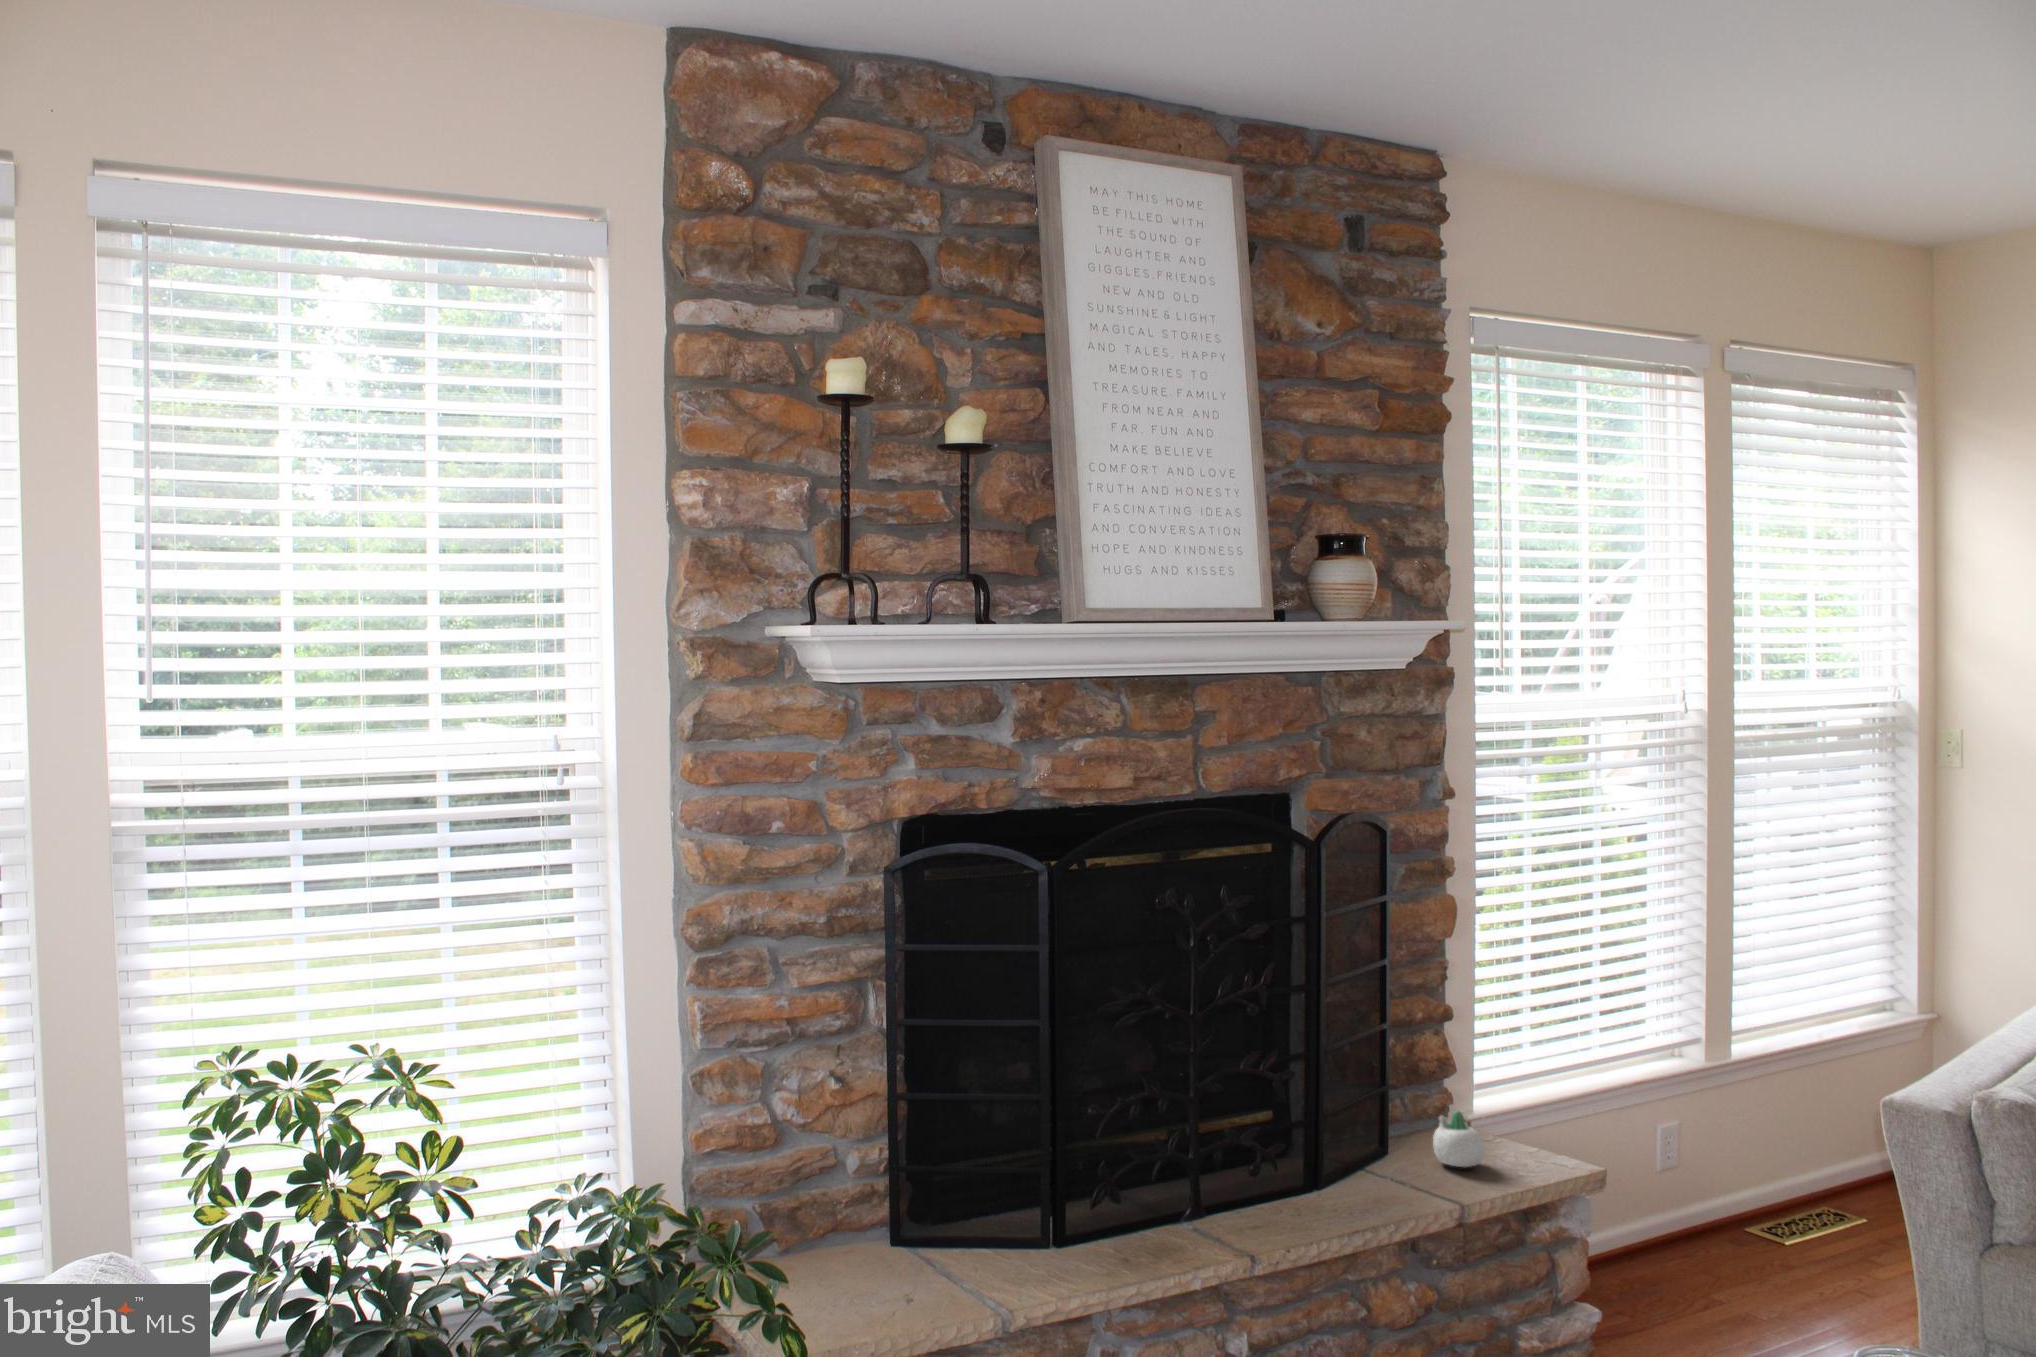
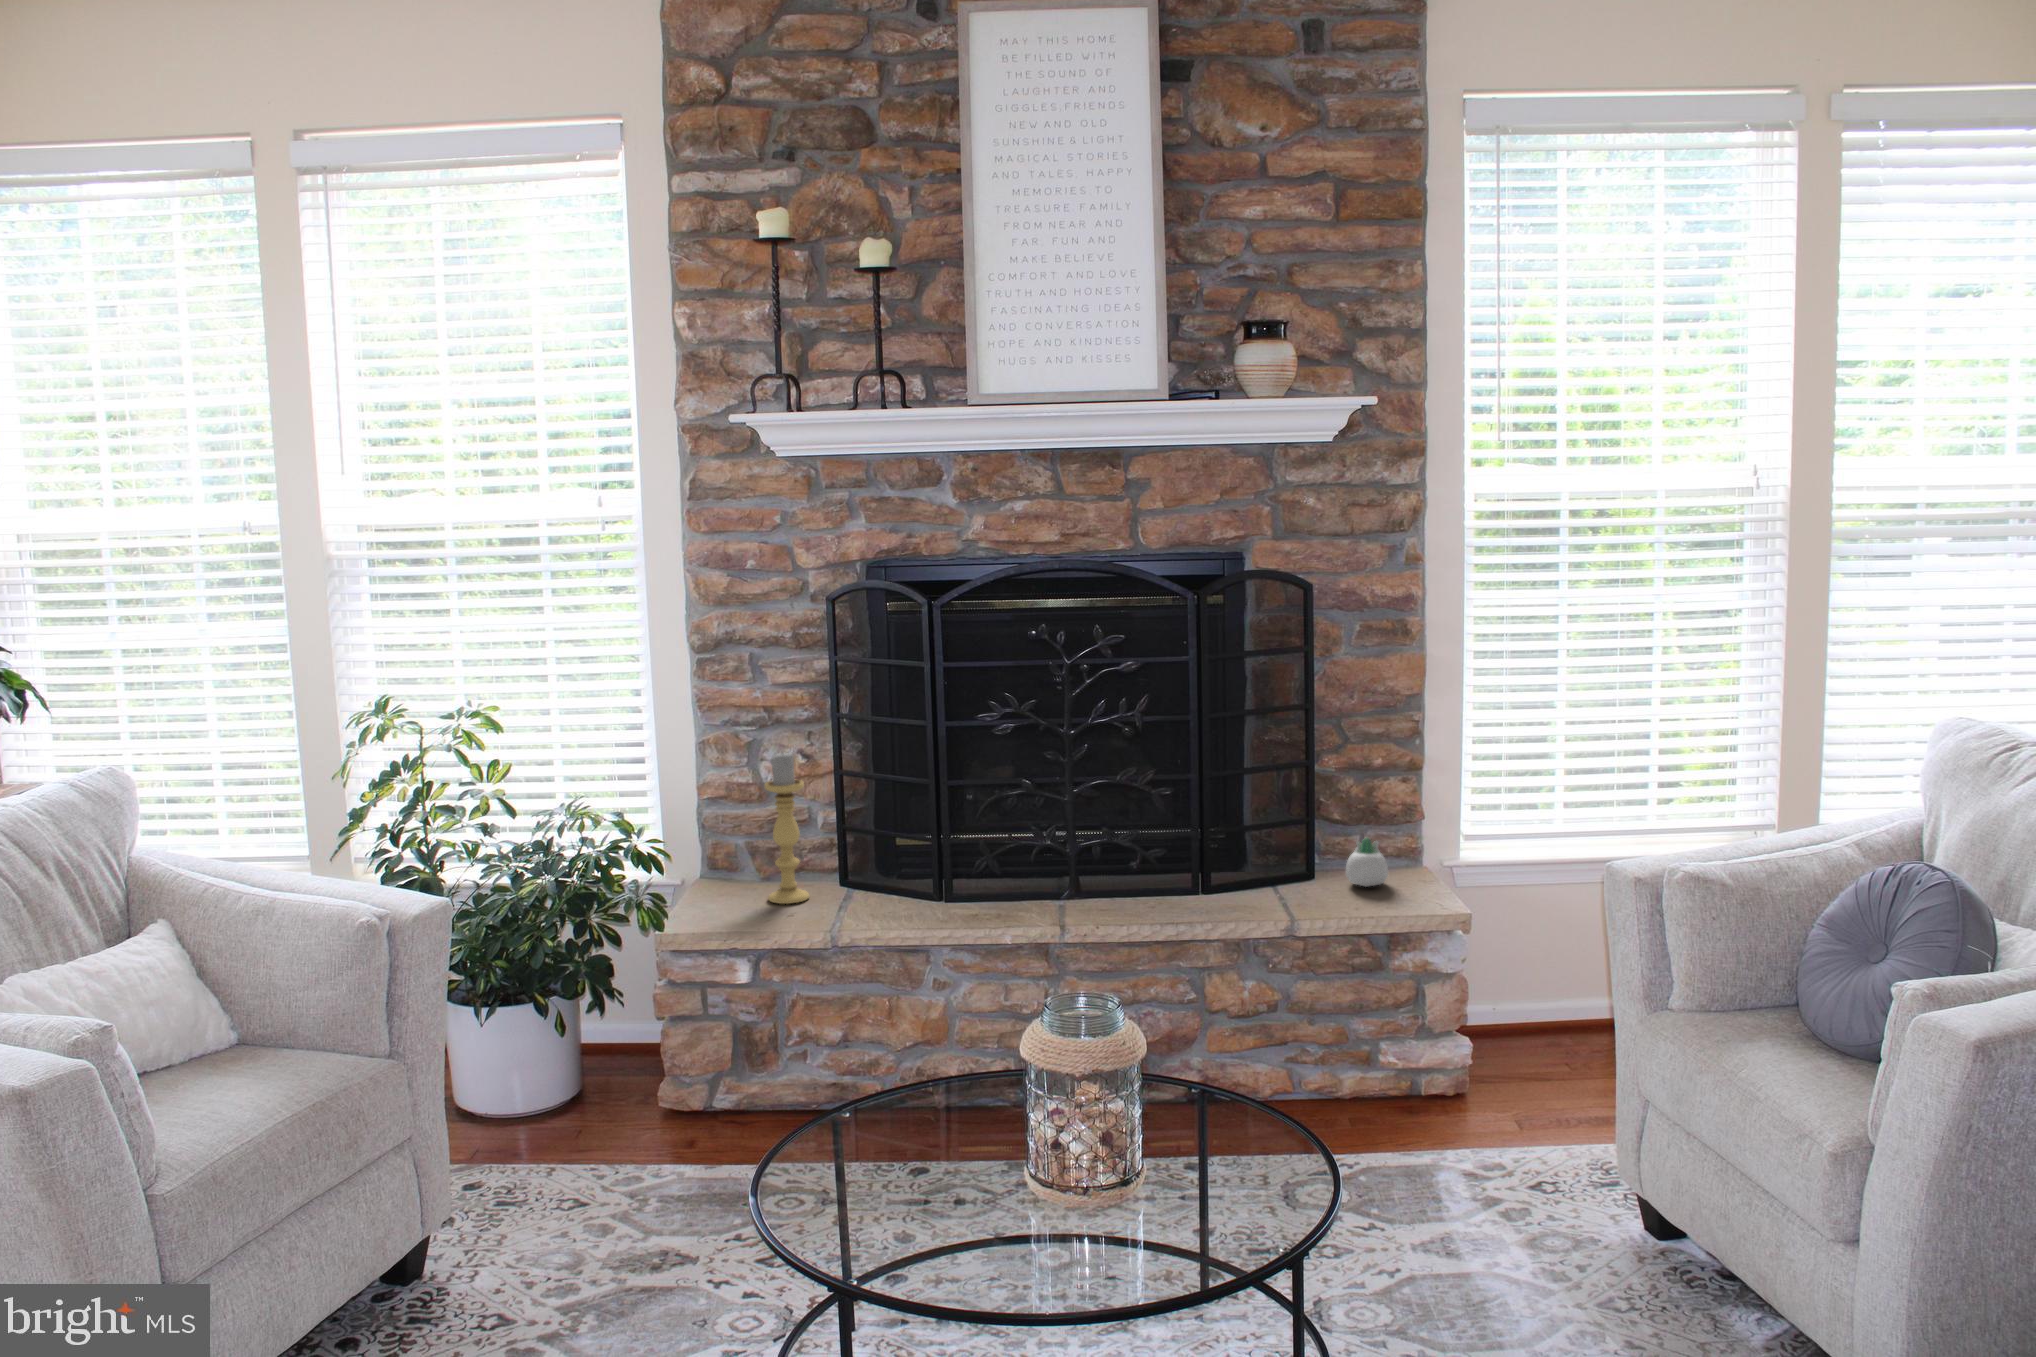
candle holder: none [837,1080,893,1294] -> present [765,753,809,904]

